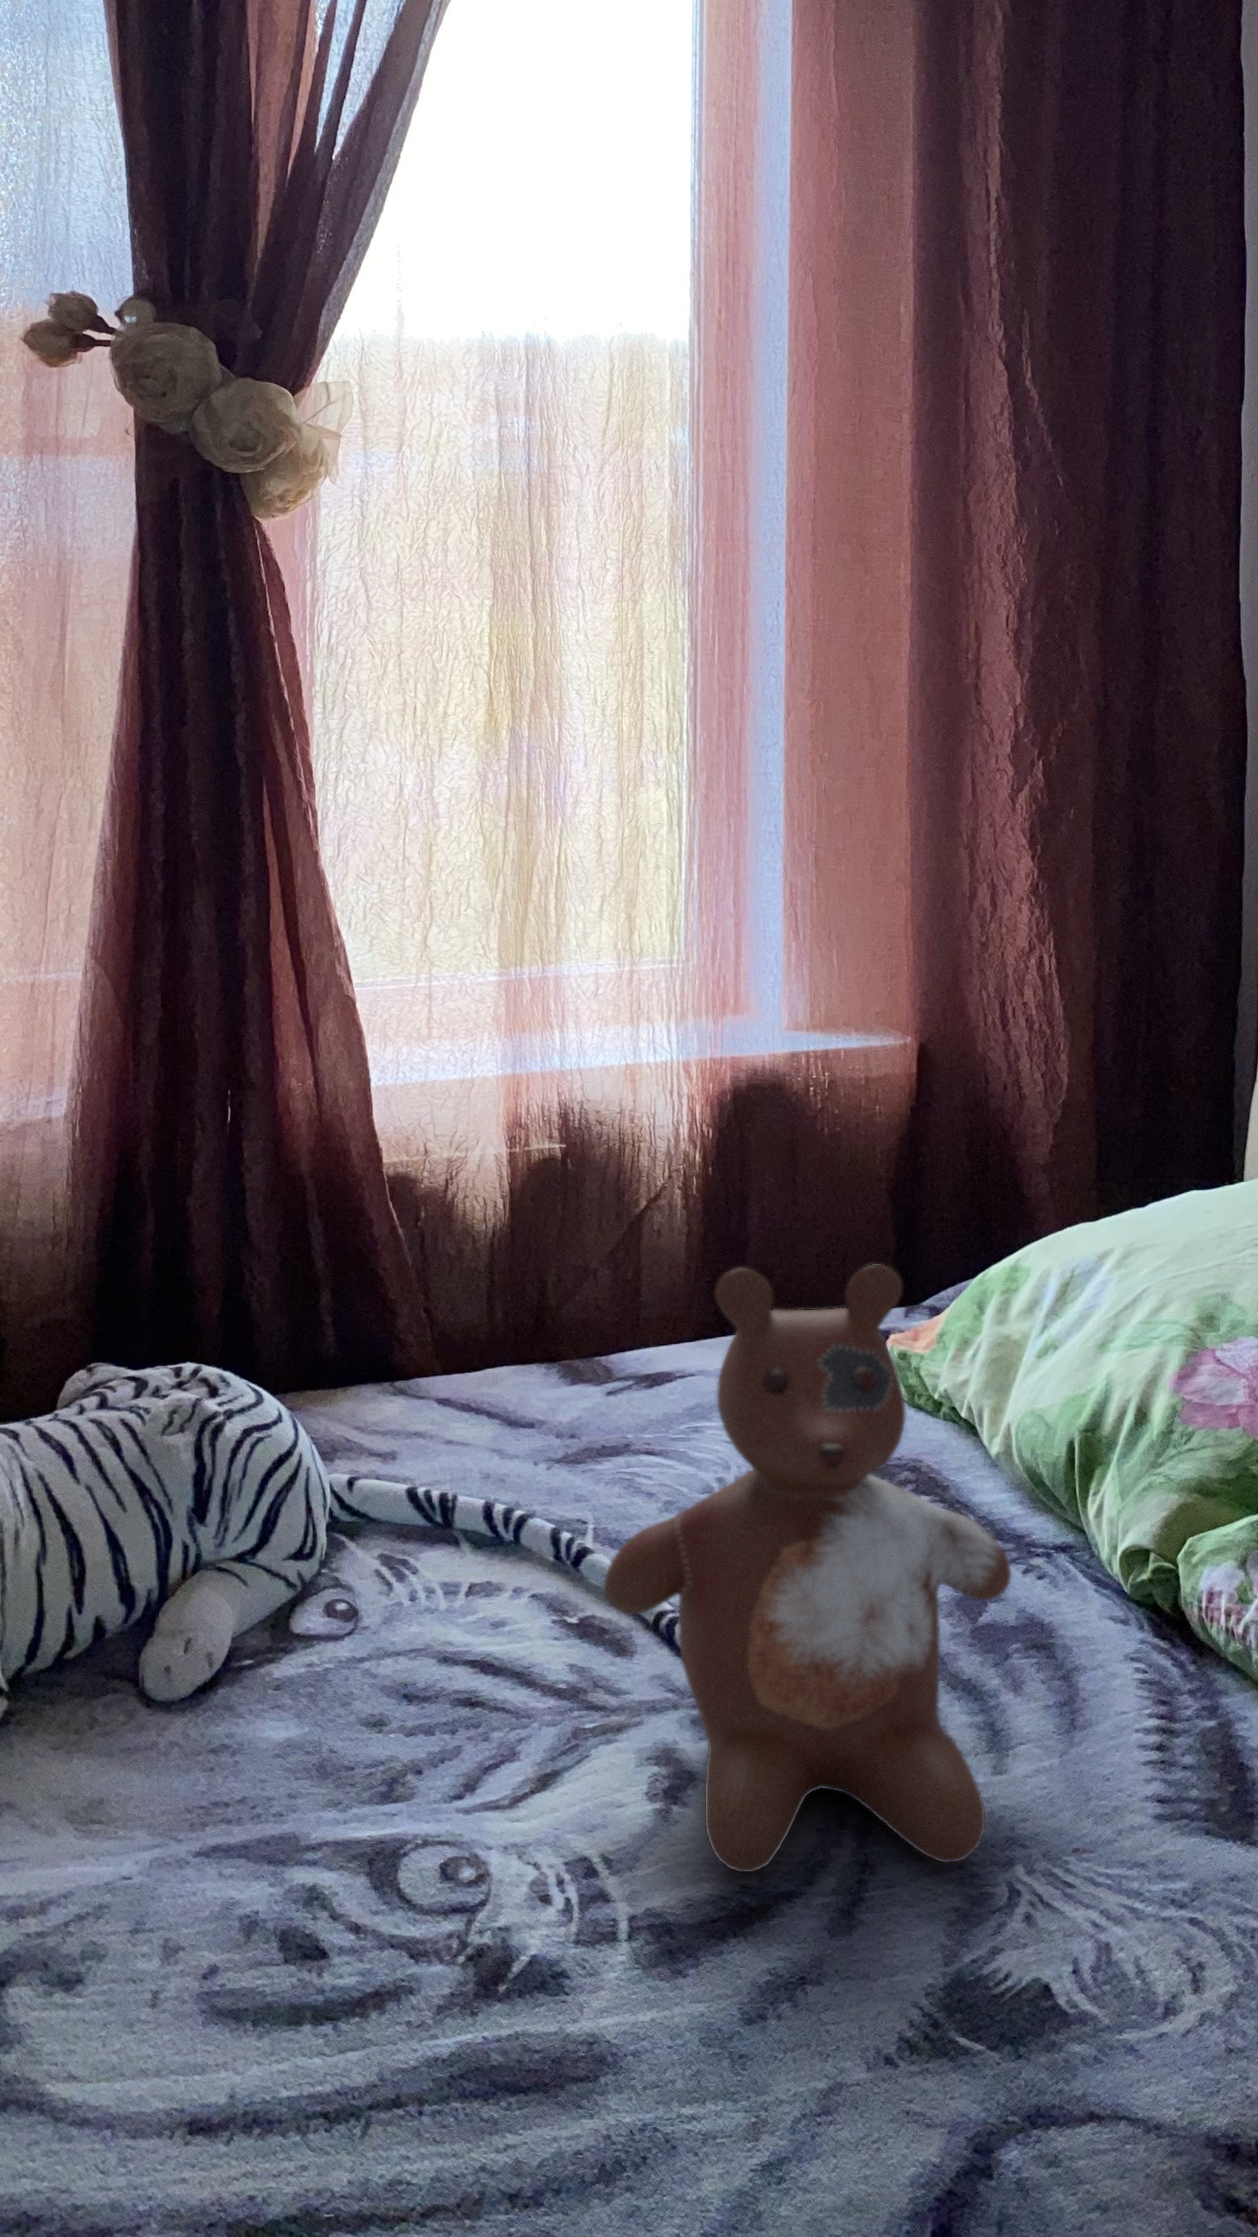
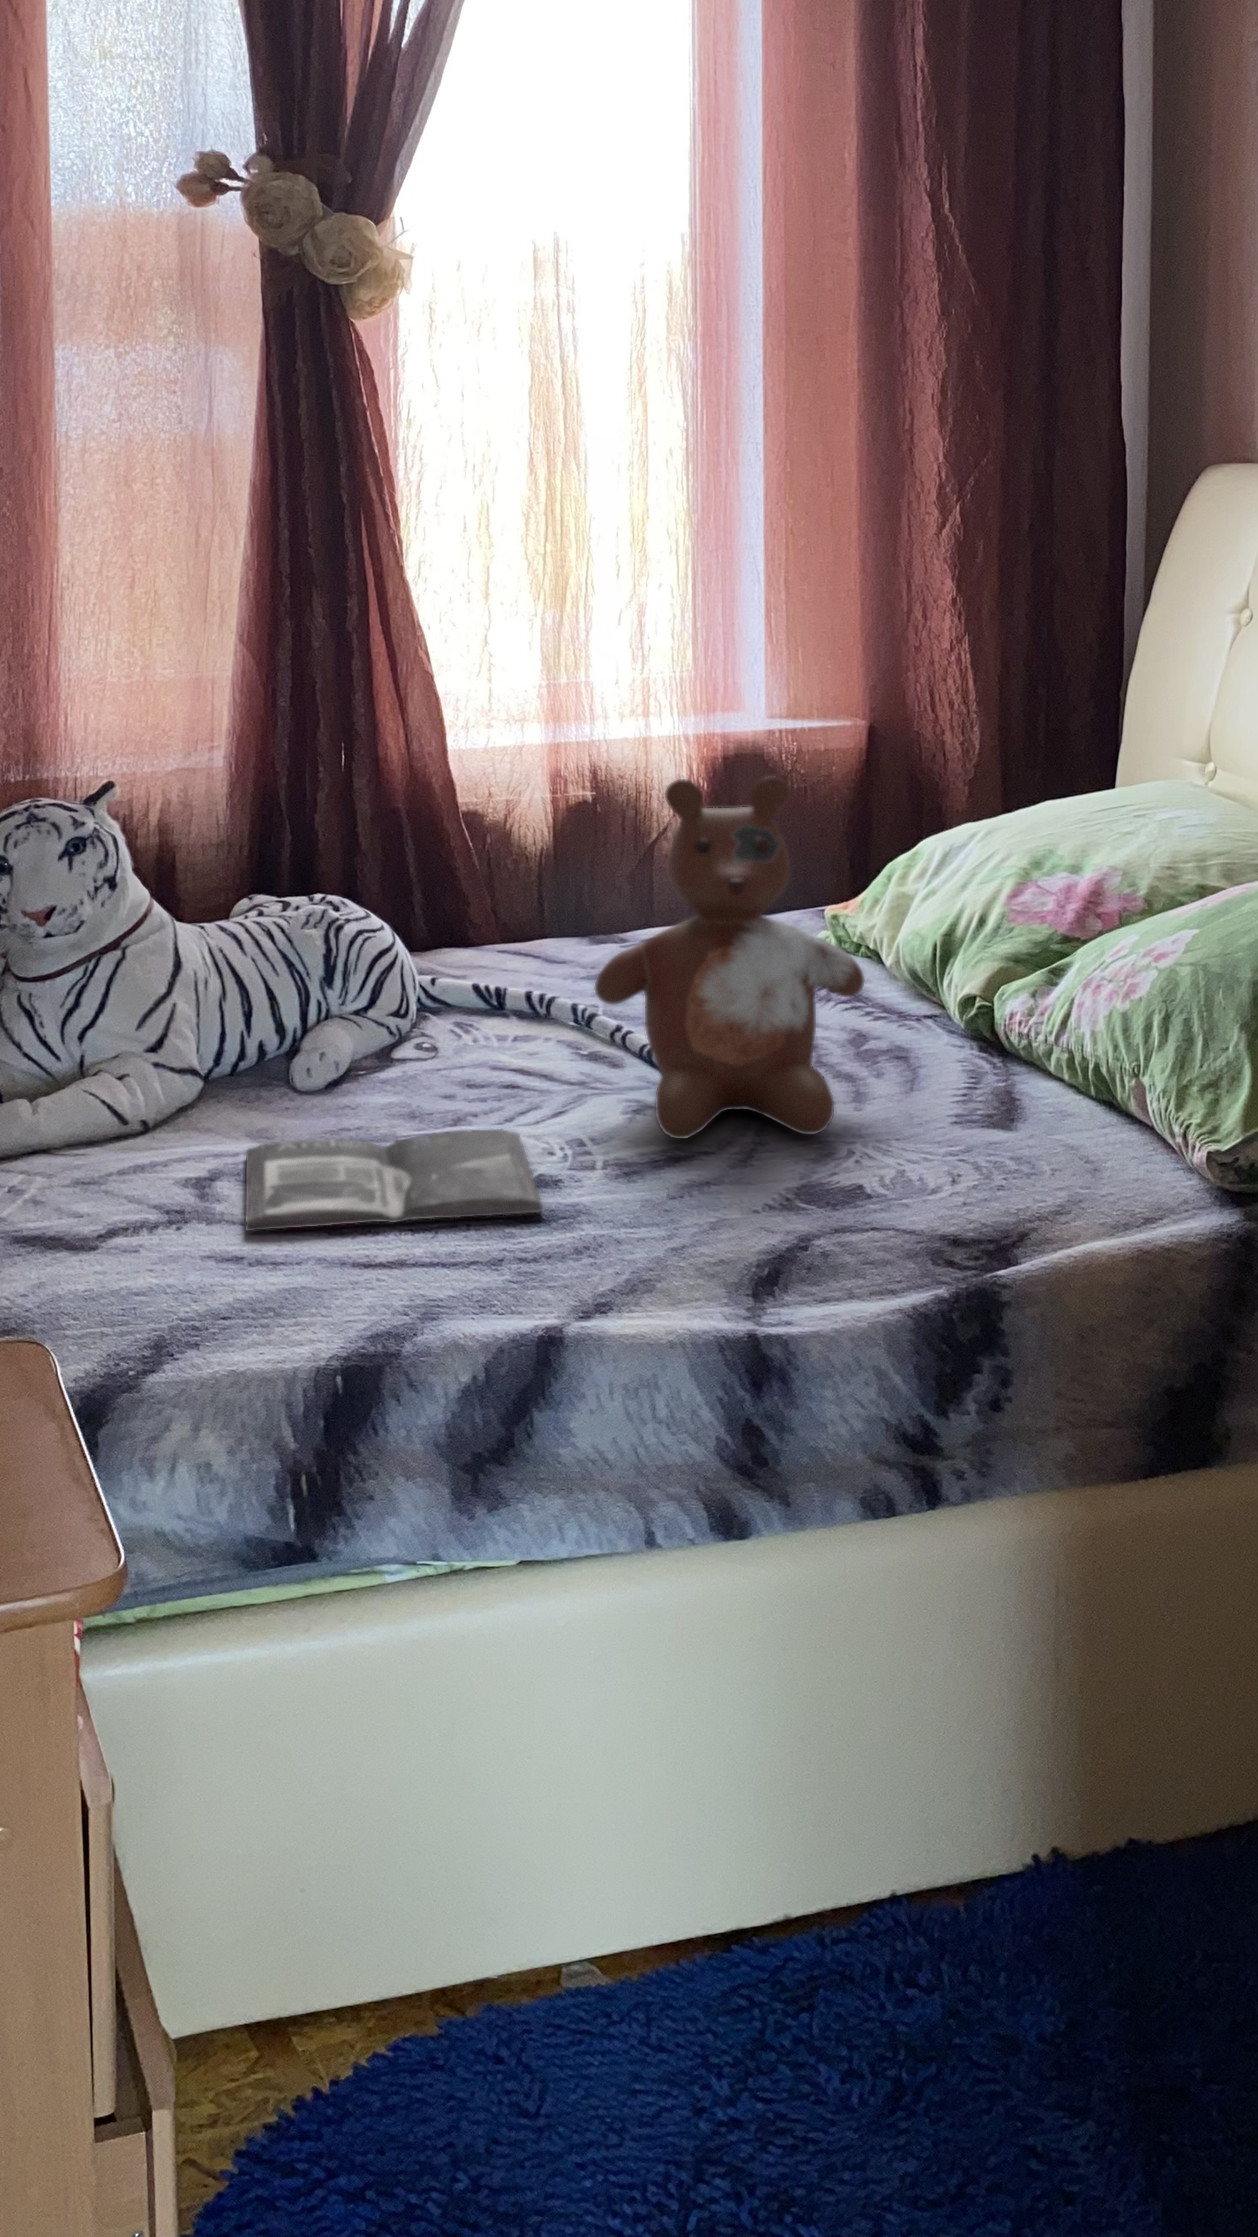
magazine: none [39,1846,539,2136] -> present [245,1129,543,1231]

